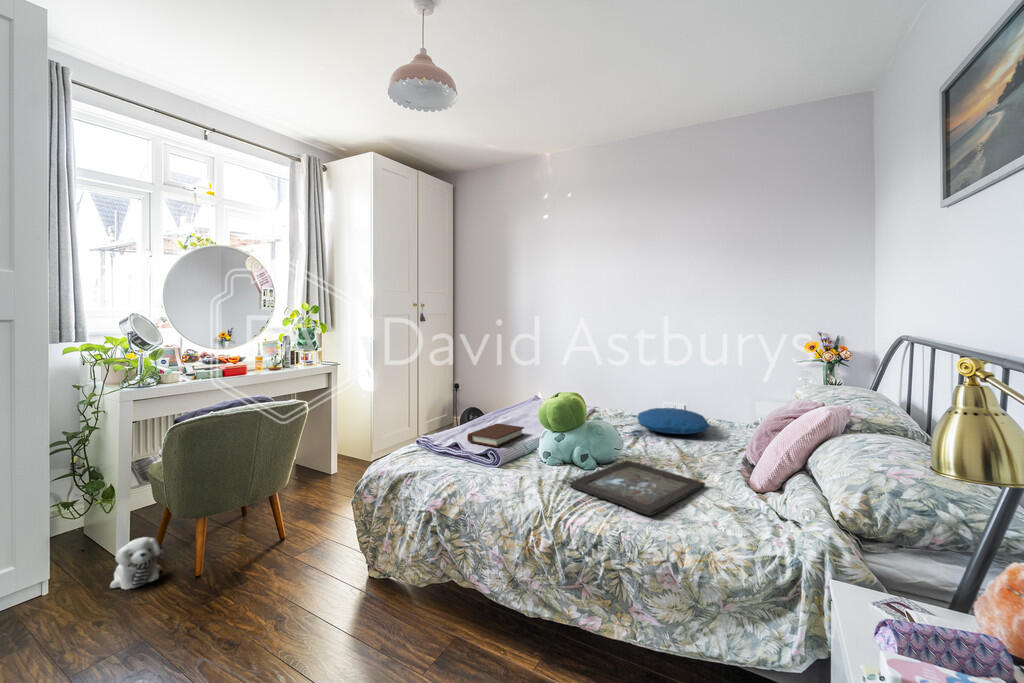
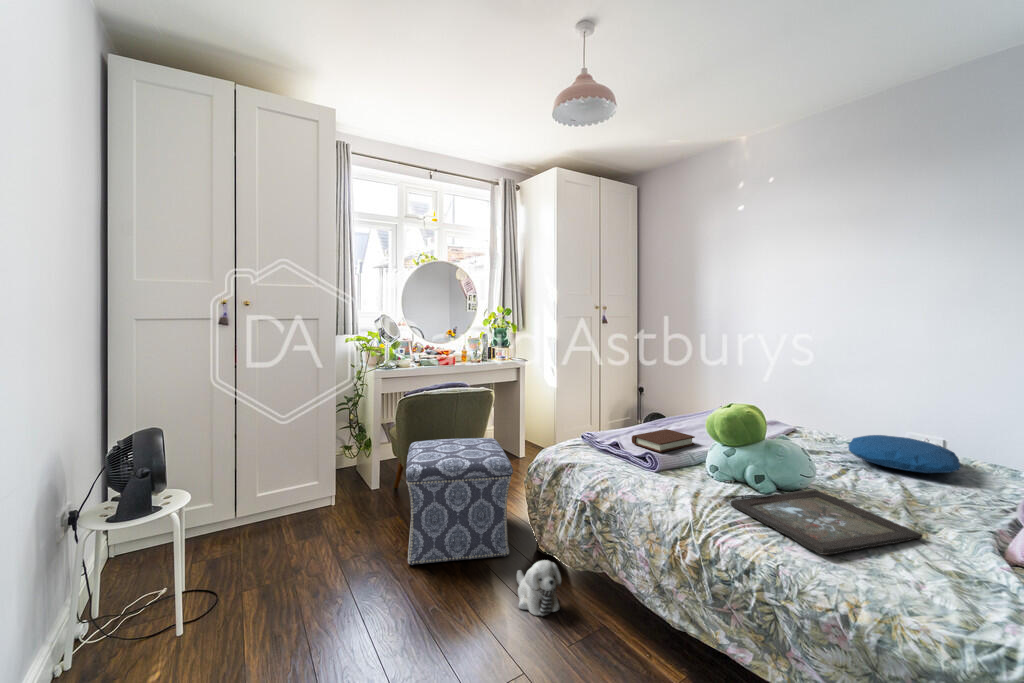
ottoman: none [189,458,341,639] -> present [406,438,513,565]
plush toy: present [110,537,165,589] -> present [517,560,561,616]

